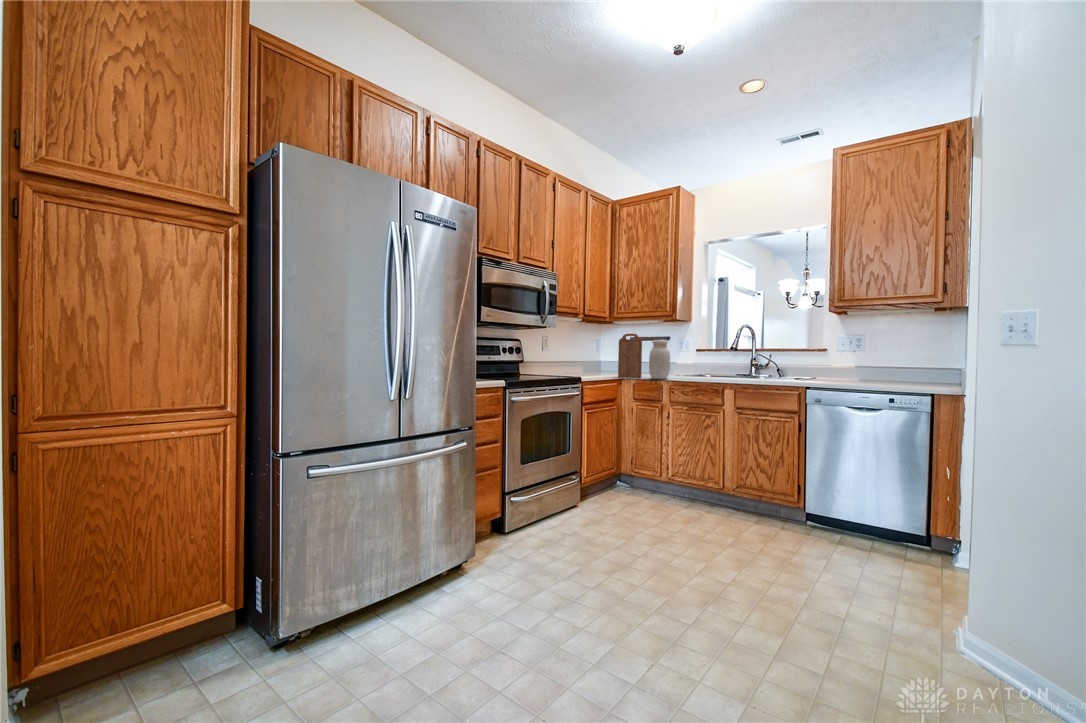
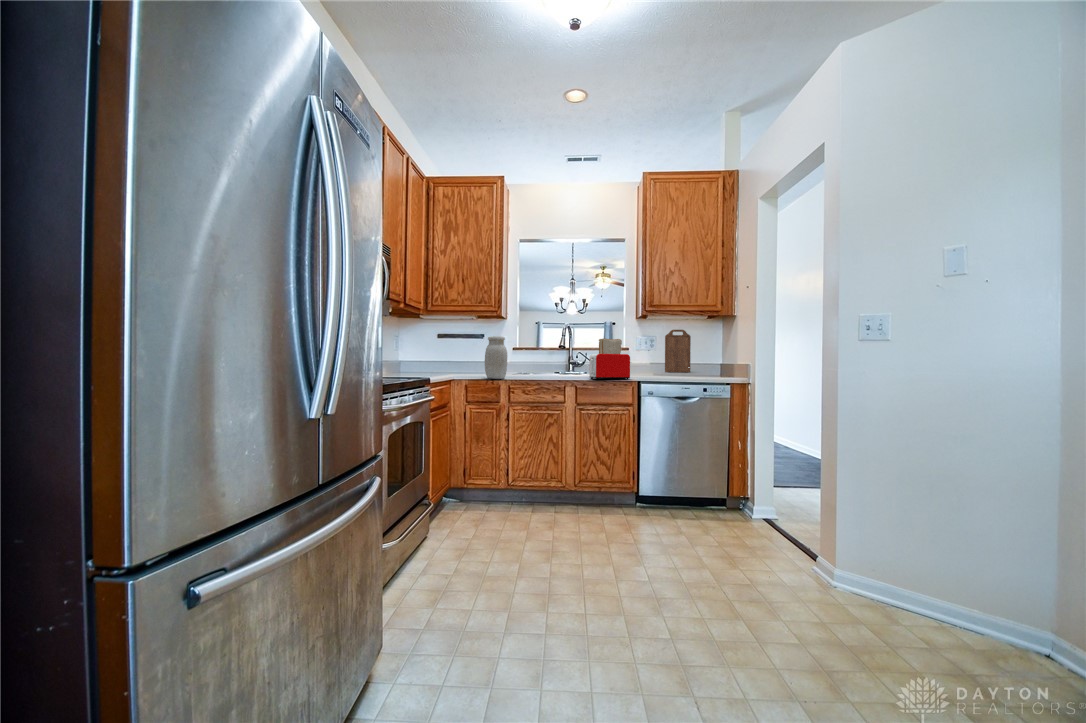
cutting board: present [618,334,642,378] -> present [665,330,691,372]
toaster: none [749,341,797,385] -> present [589,338,630,379]

